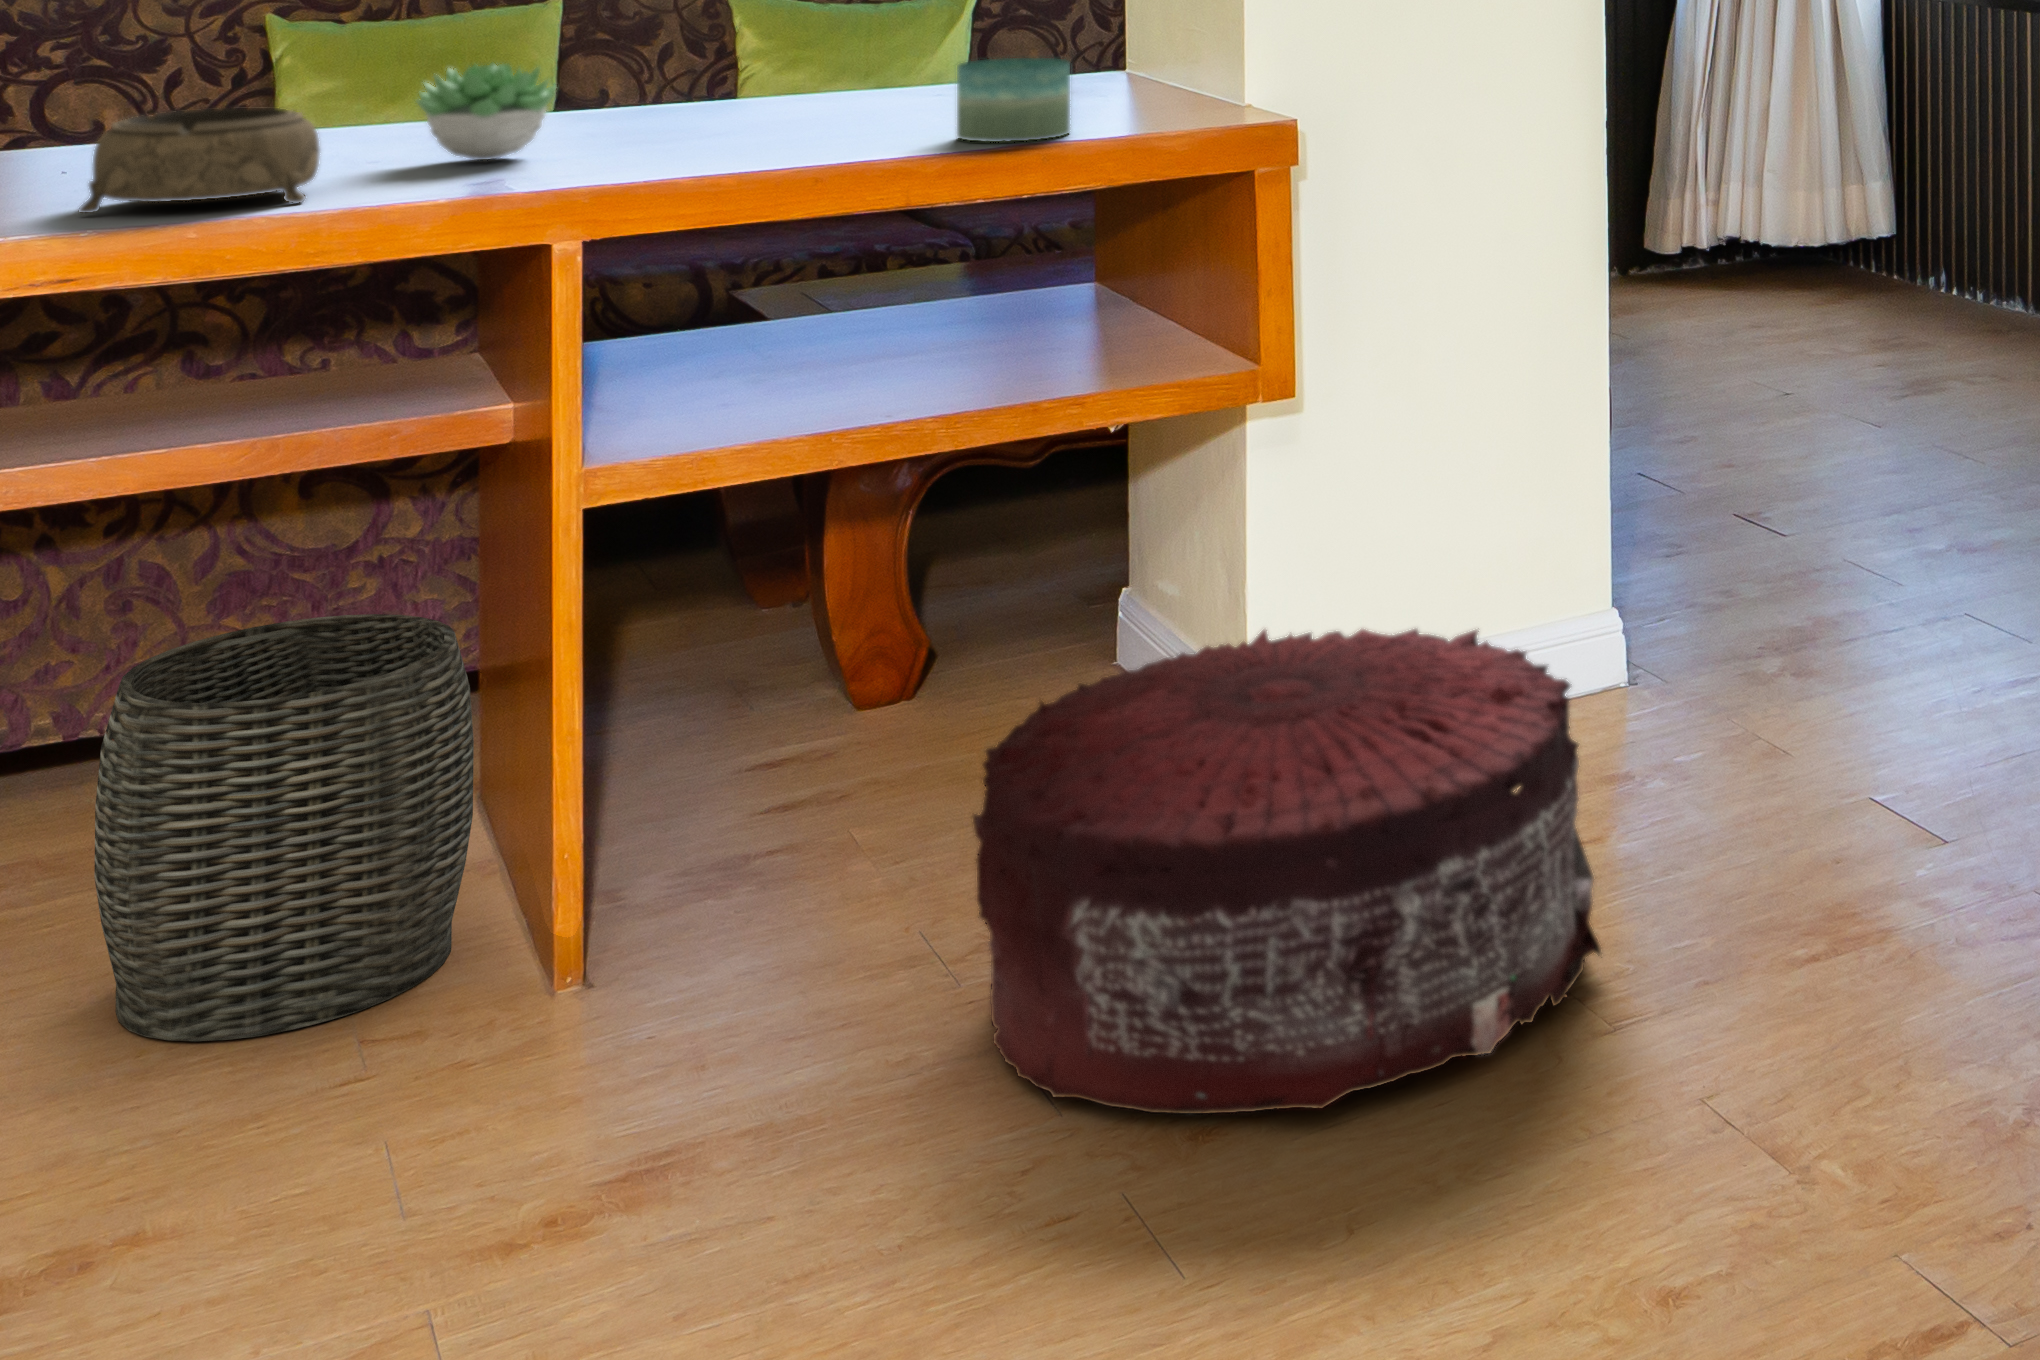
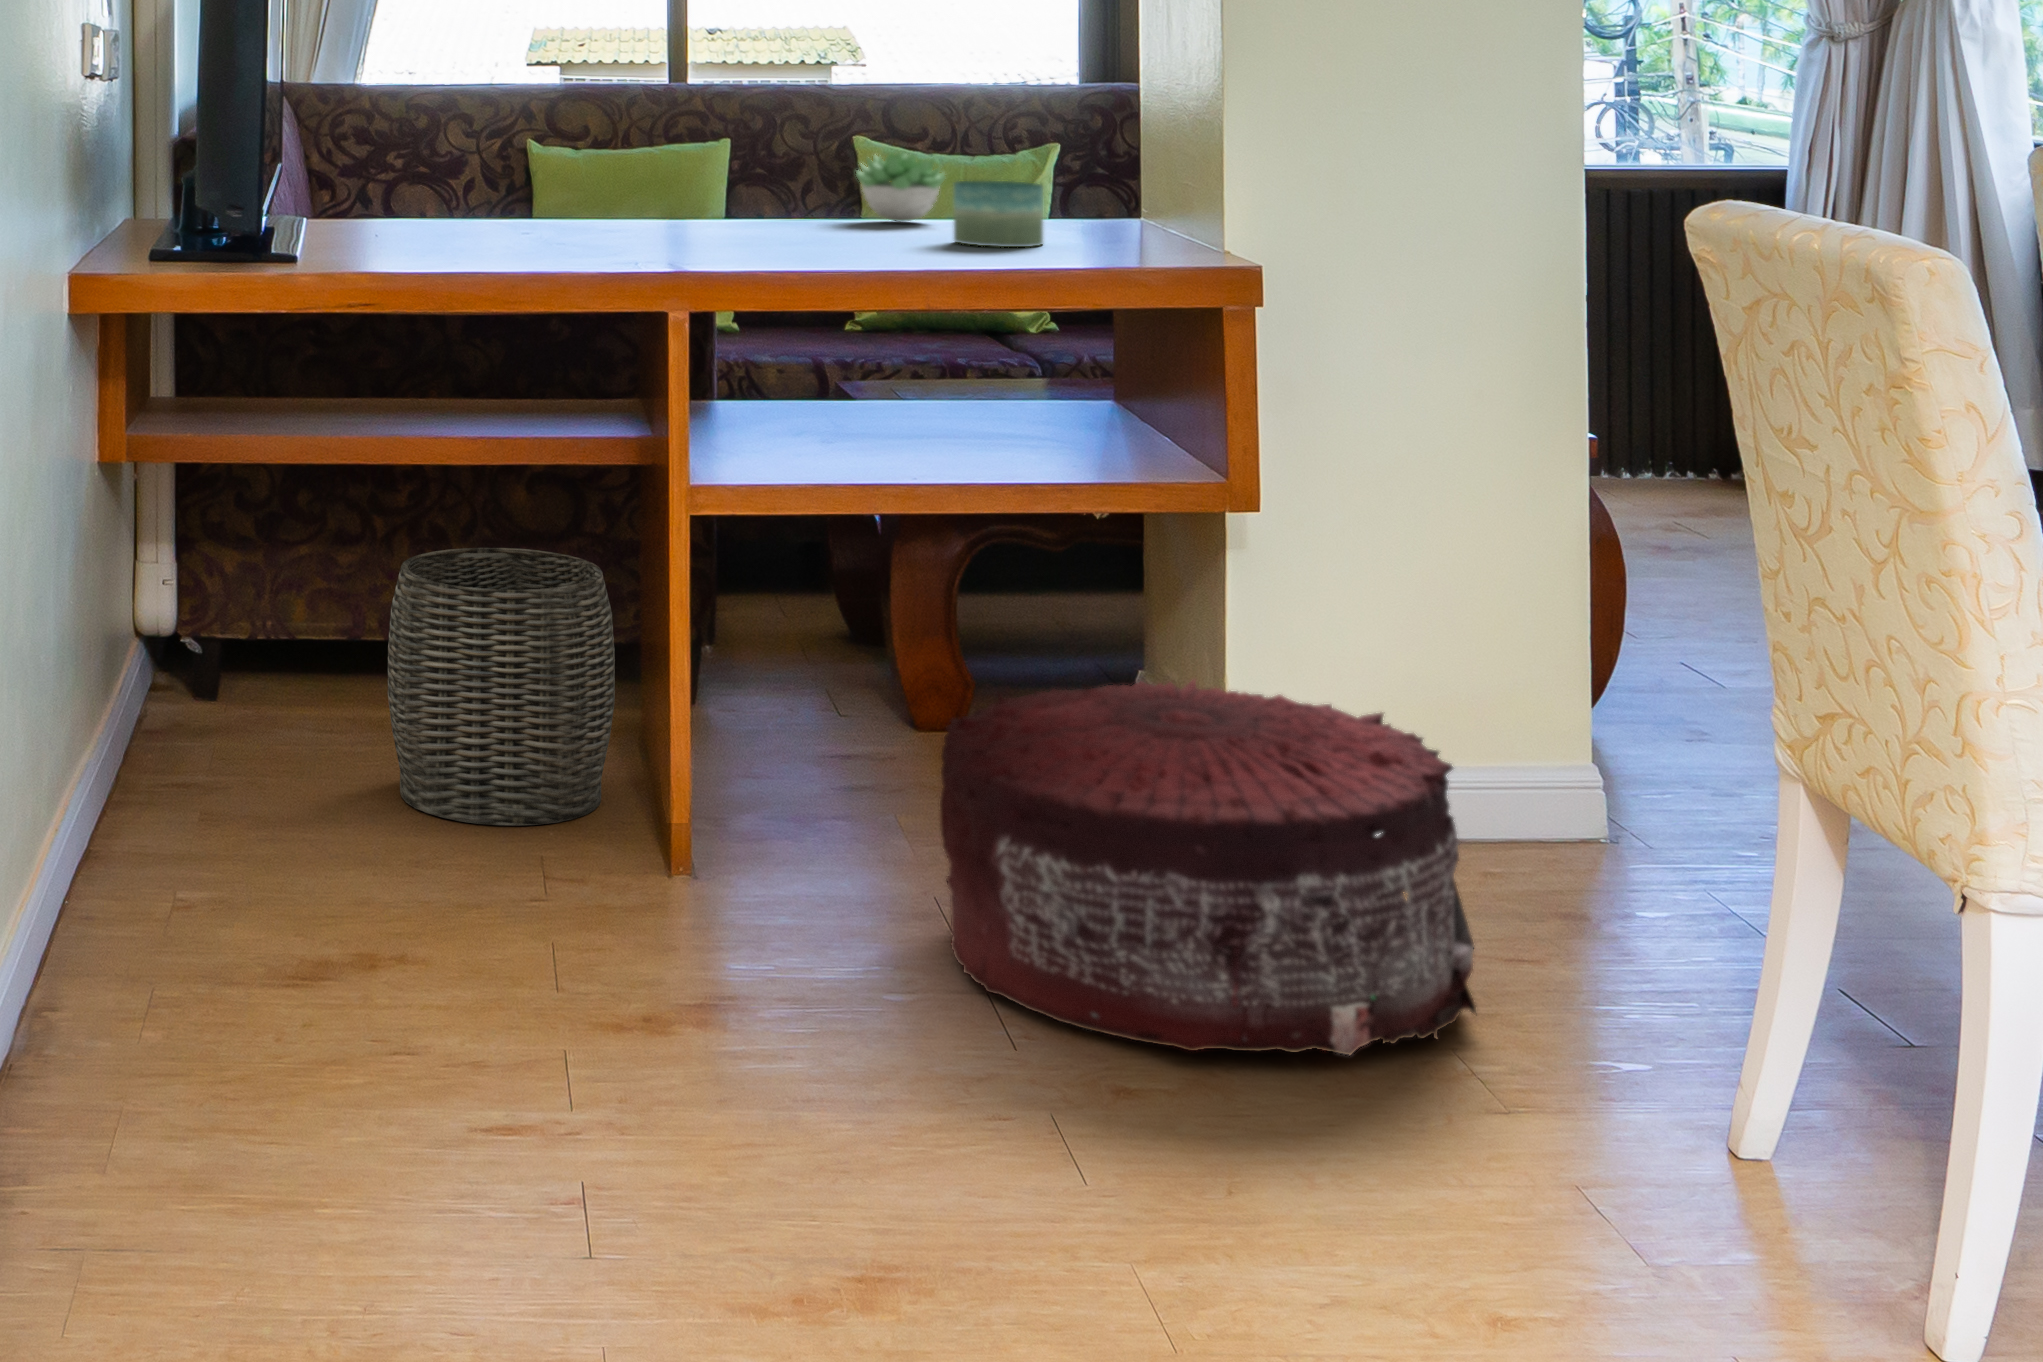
succulent plant: present [417,63,555,160] -> present [856,153,945,222]
decorative bowl: present [79,108,320,213] -> none [376,176,515,244]

